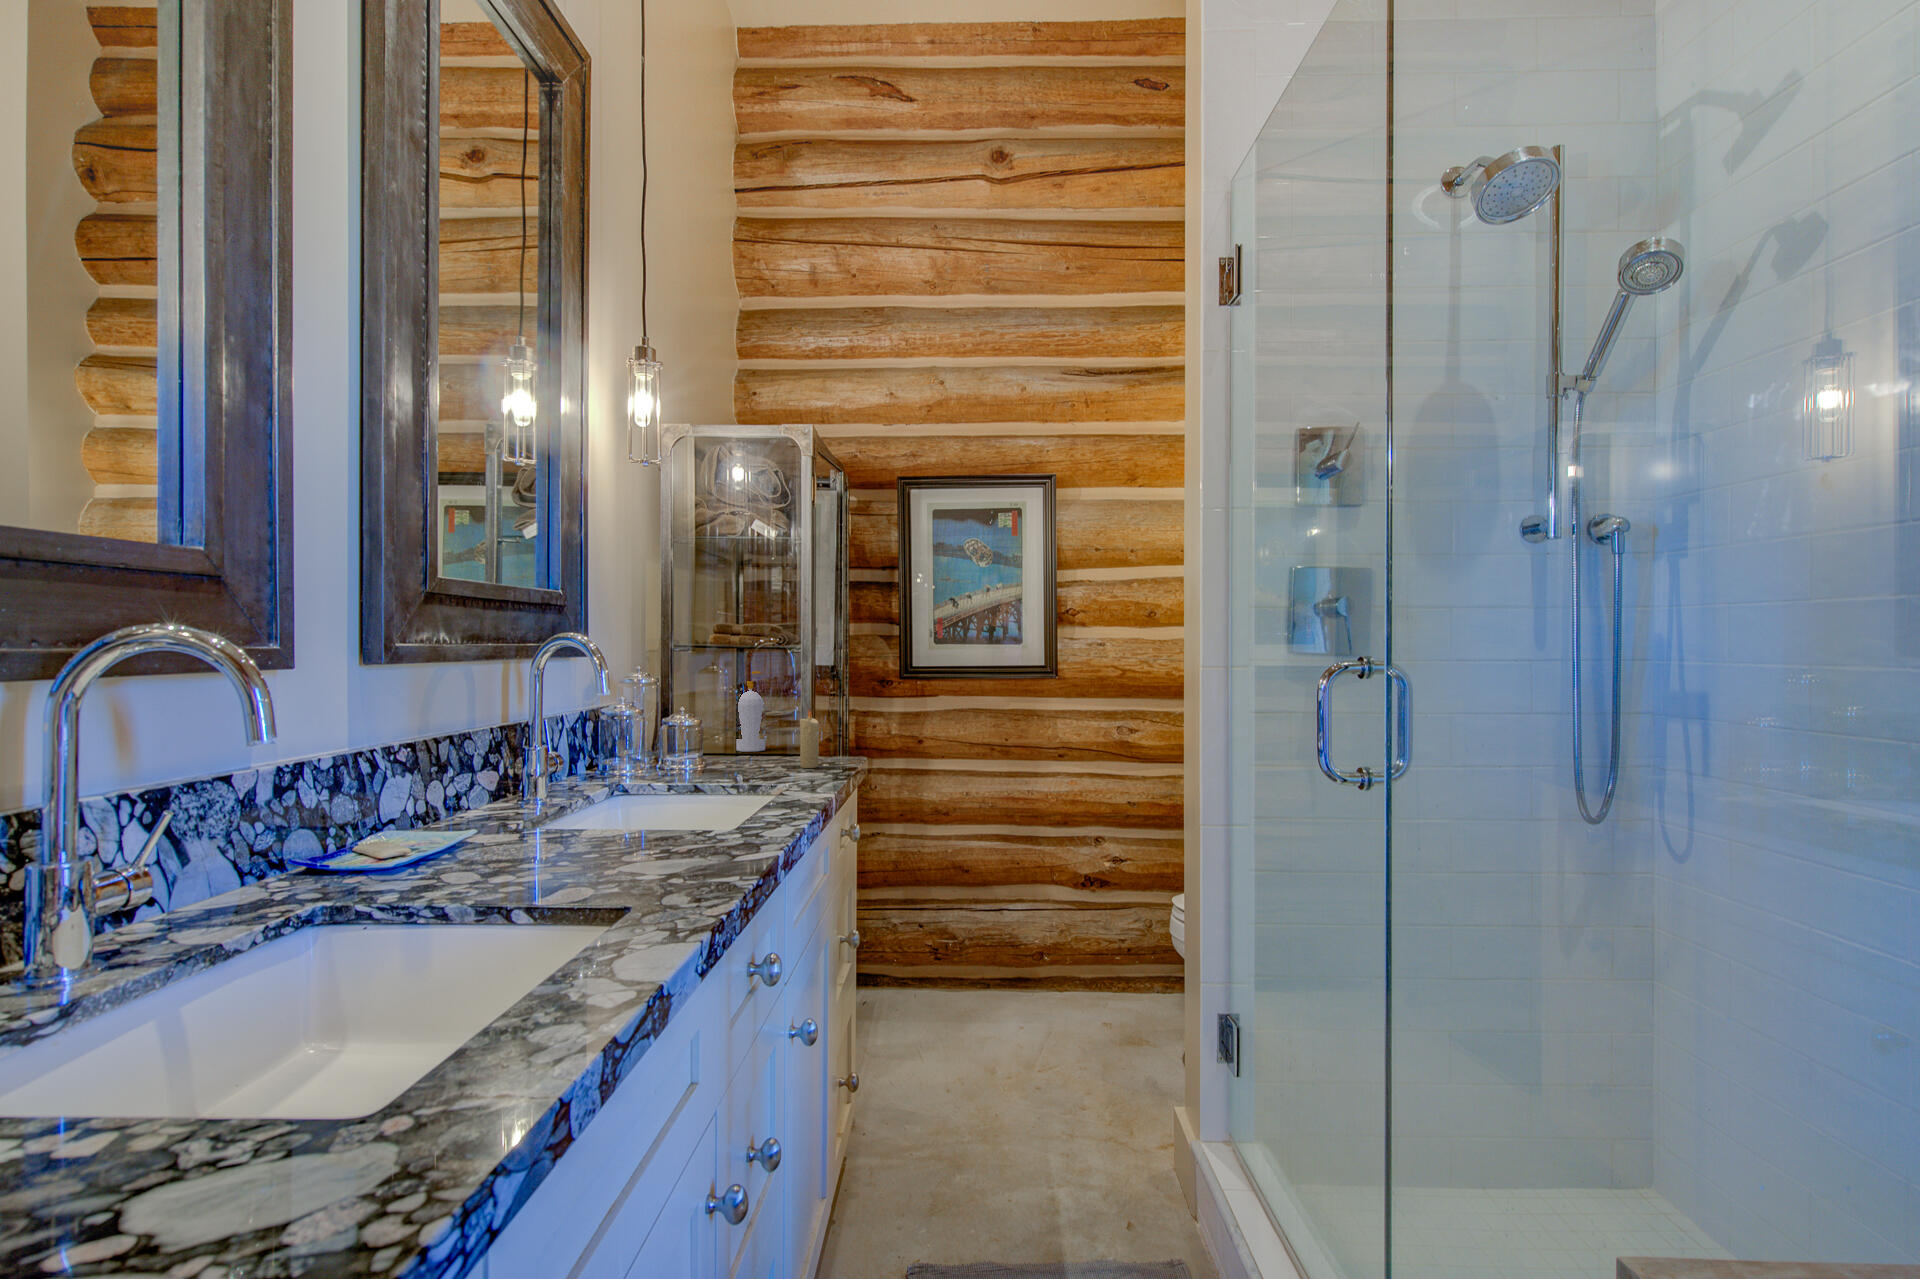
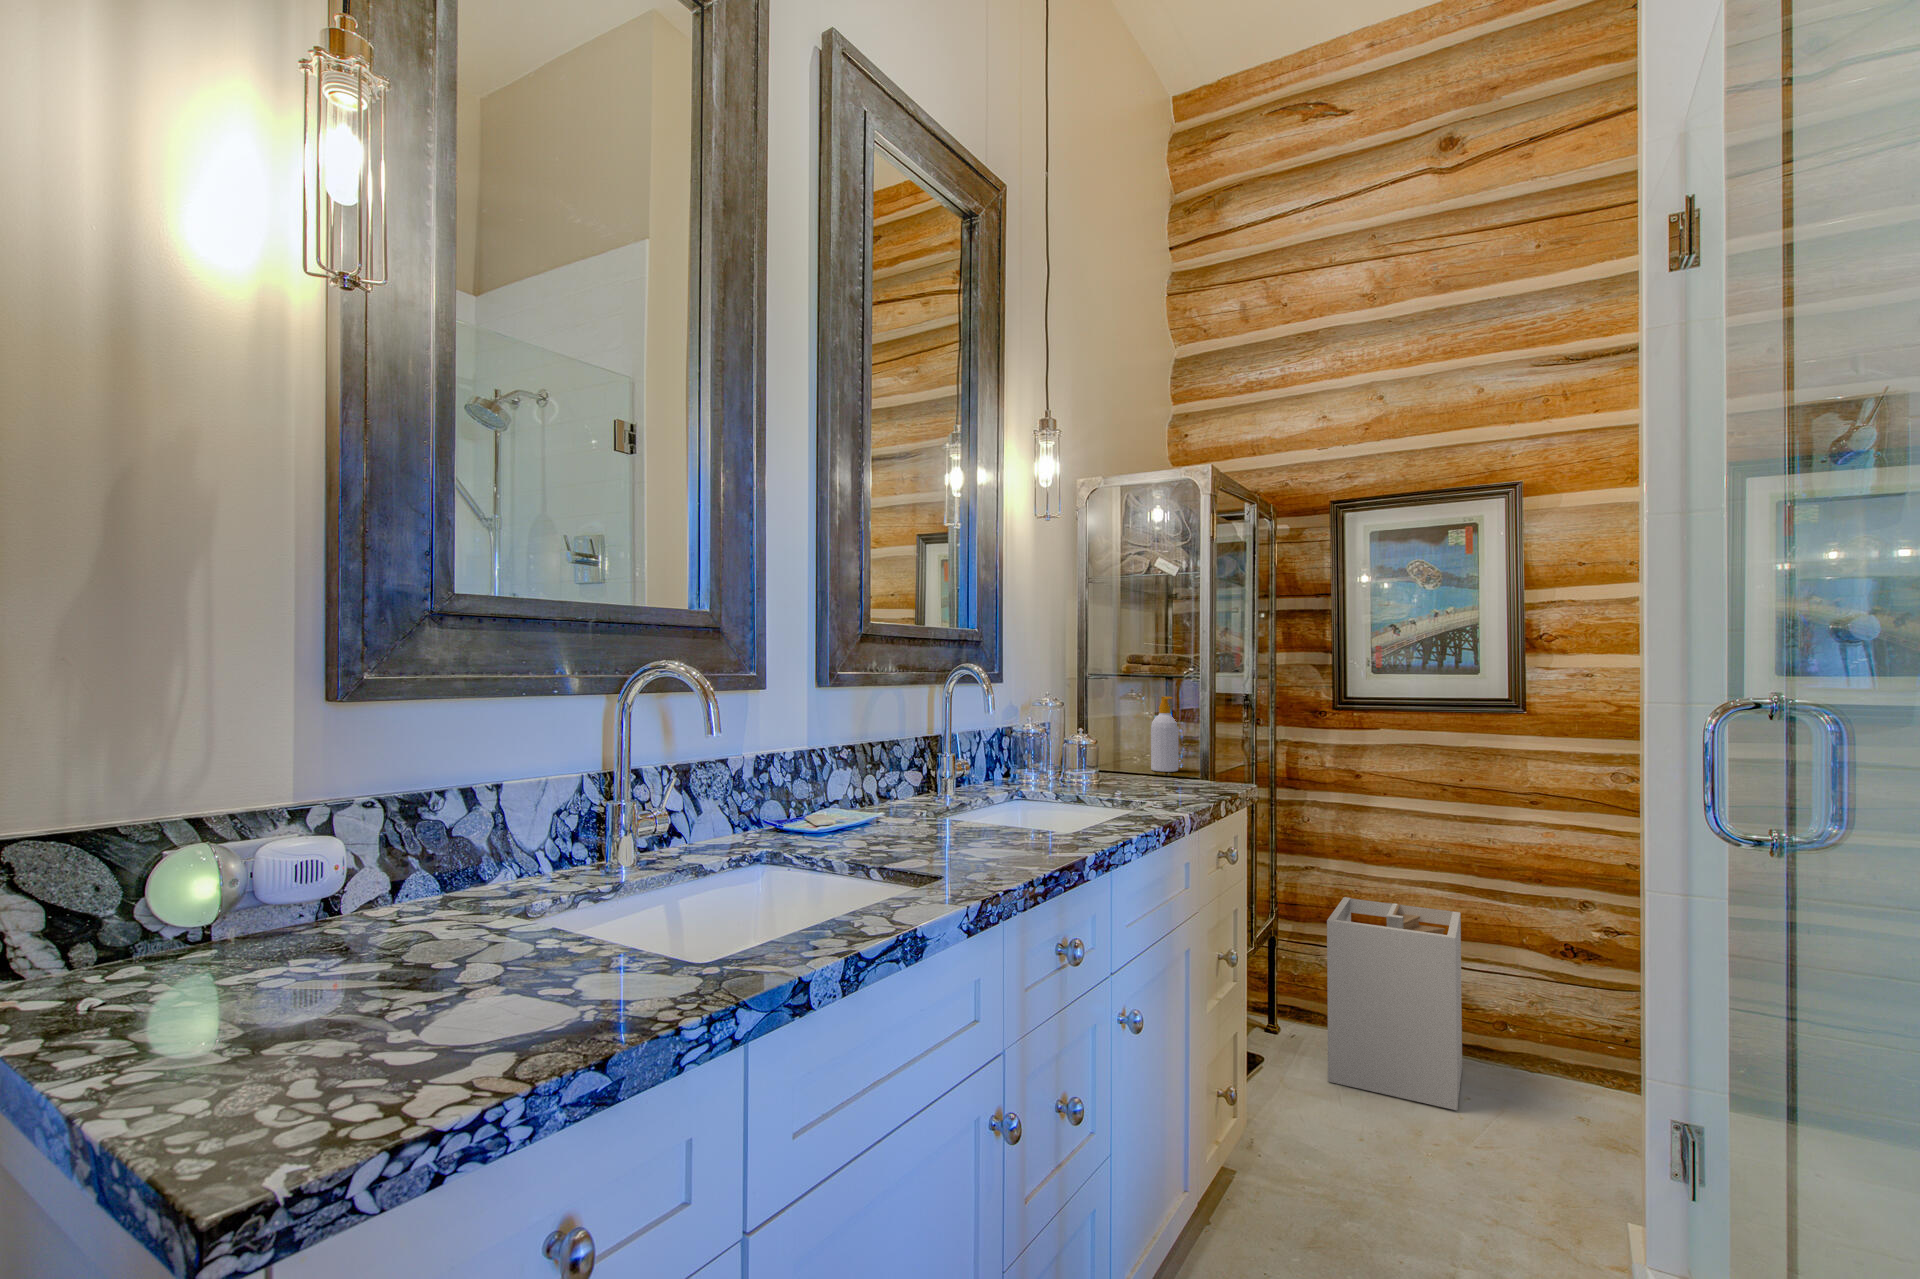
candle: present [800,709,819,768] -> none [1193,733,1211,790]
laundry hamper: none [906,860,1016,1040] -> present [1327,897,1462,1110]

